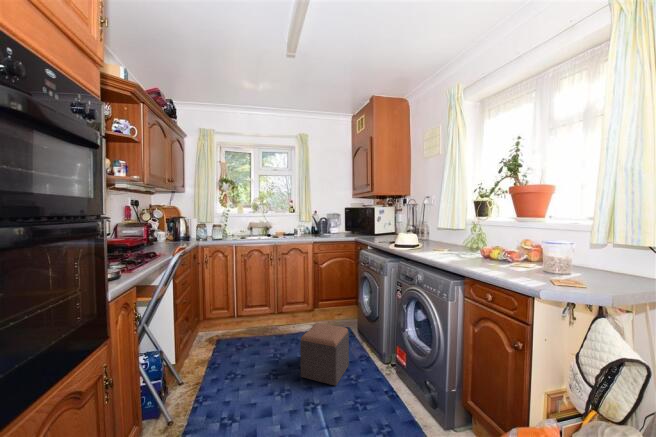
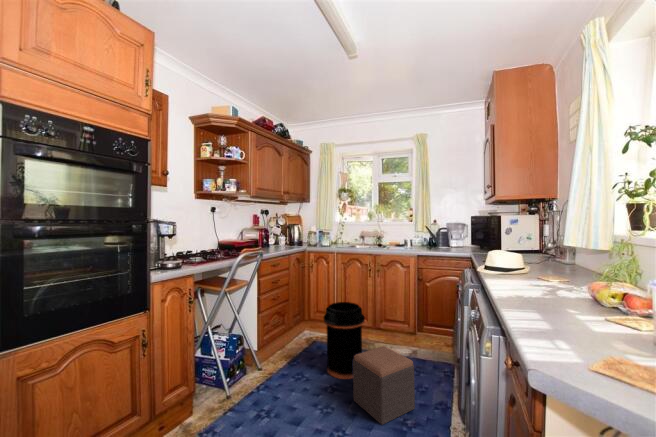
trash can: none [252,292,292,365] -> present [324,302,365,379]

